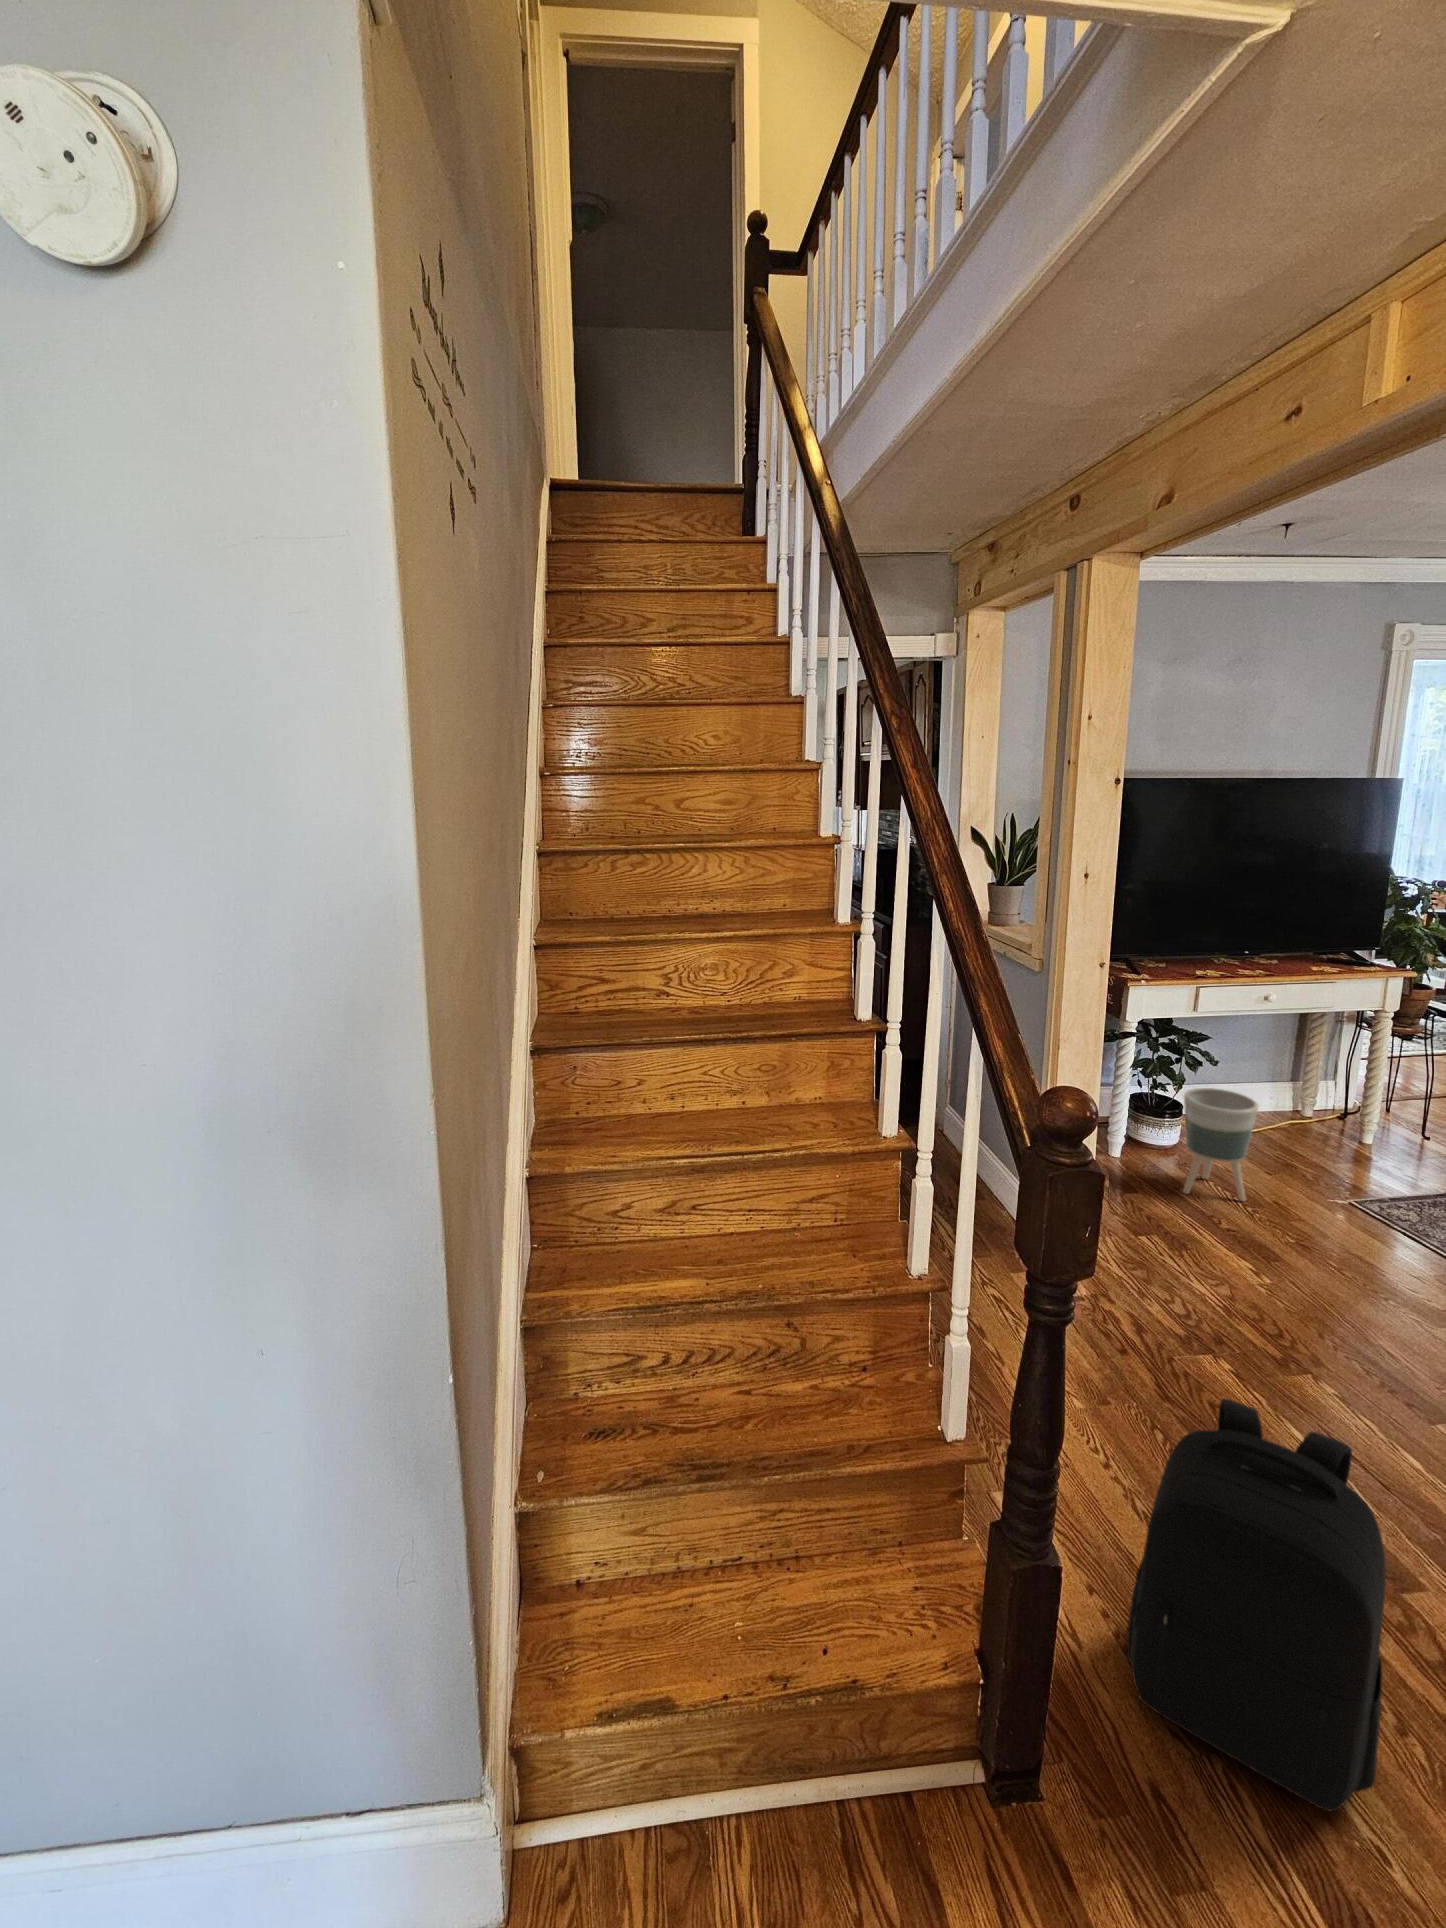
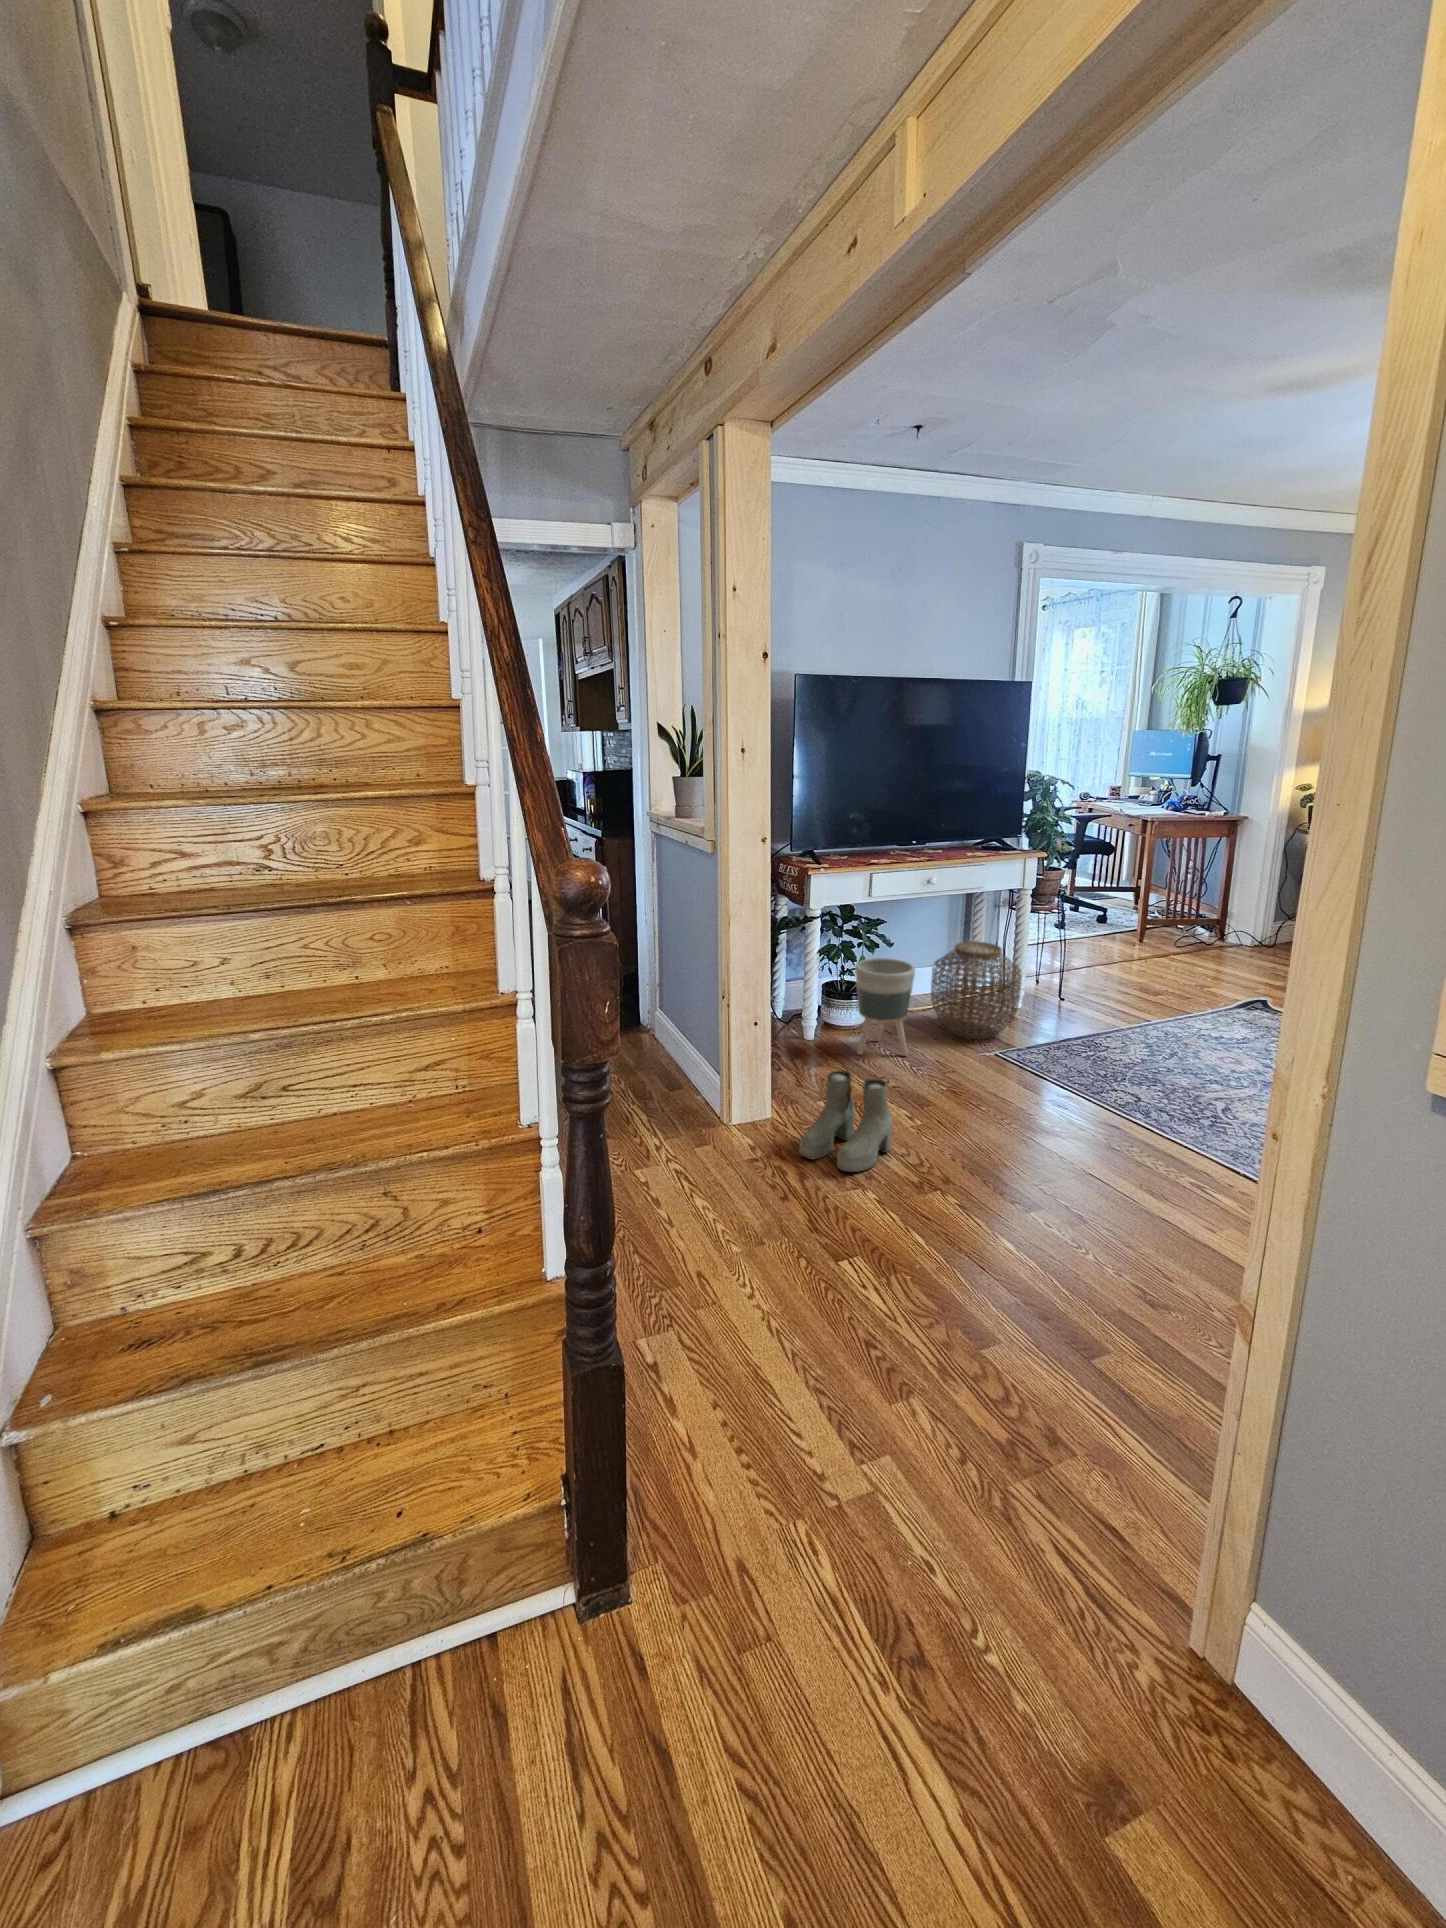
woven basket: none [1269,1076,1389,1189] -> present [931,941,1022,1039]
boots: none [1136,1220,1248,1339] -> present [799,1070,893,1172]
backpack: present [1127,1399,1386,1811] -> none [728,1202,934,1550]

